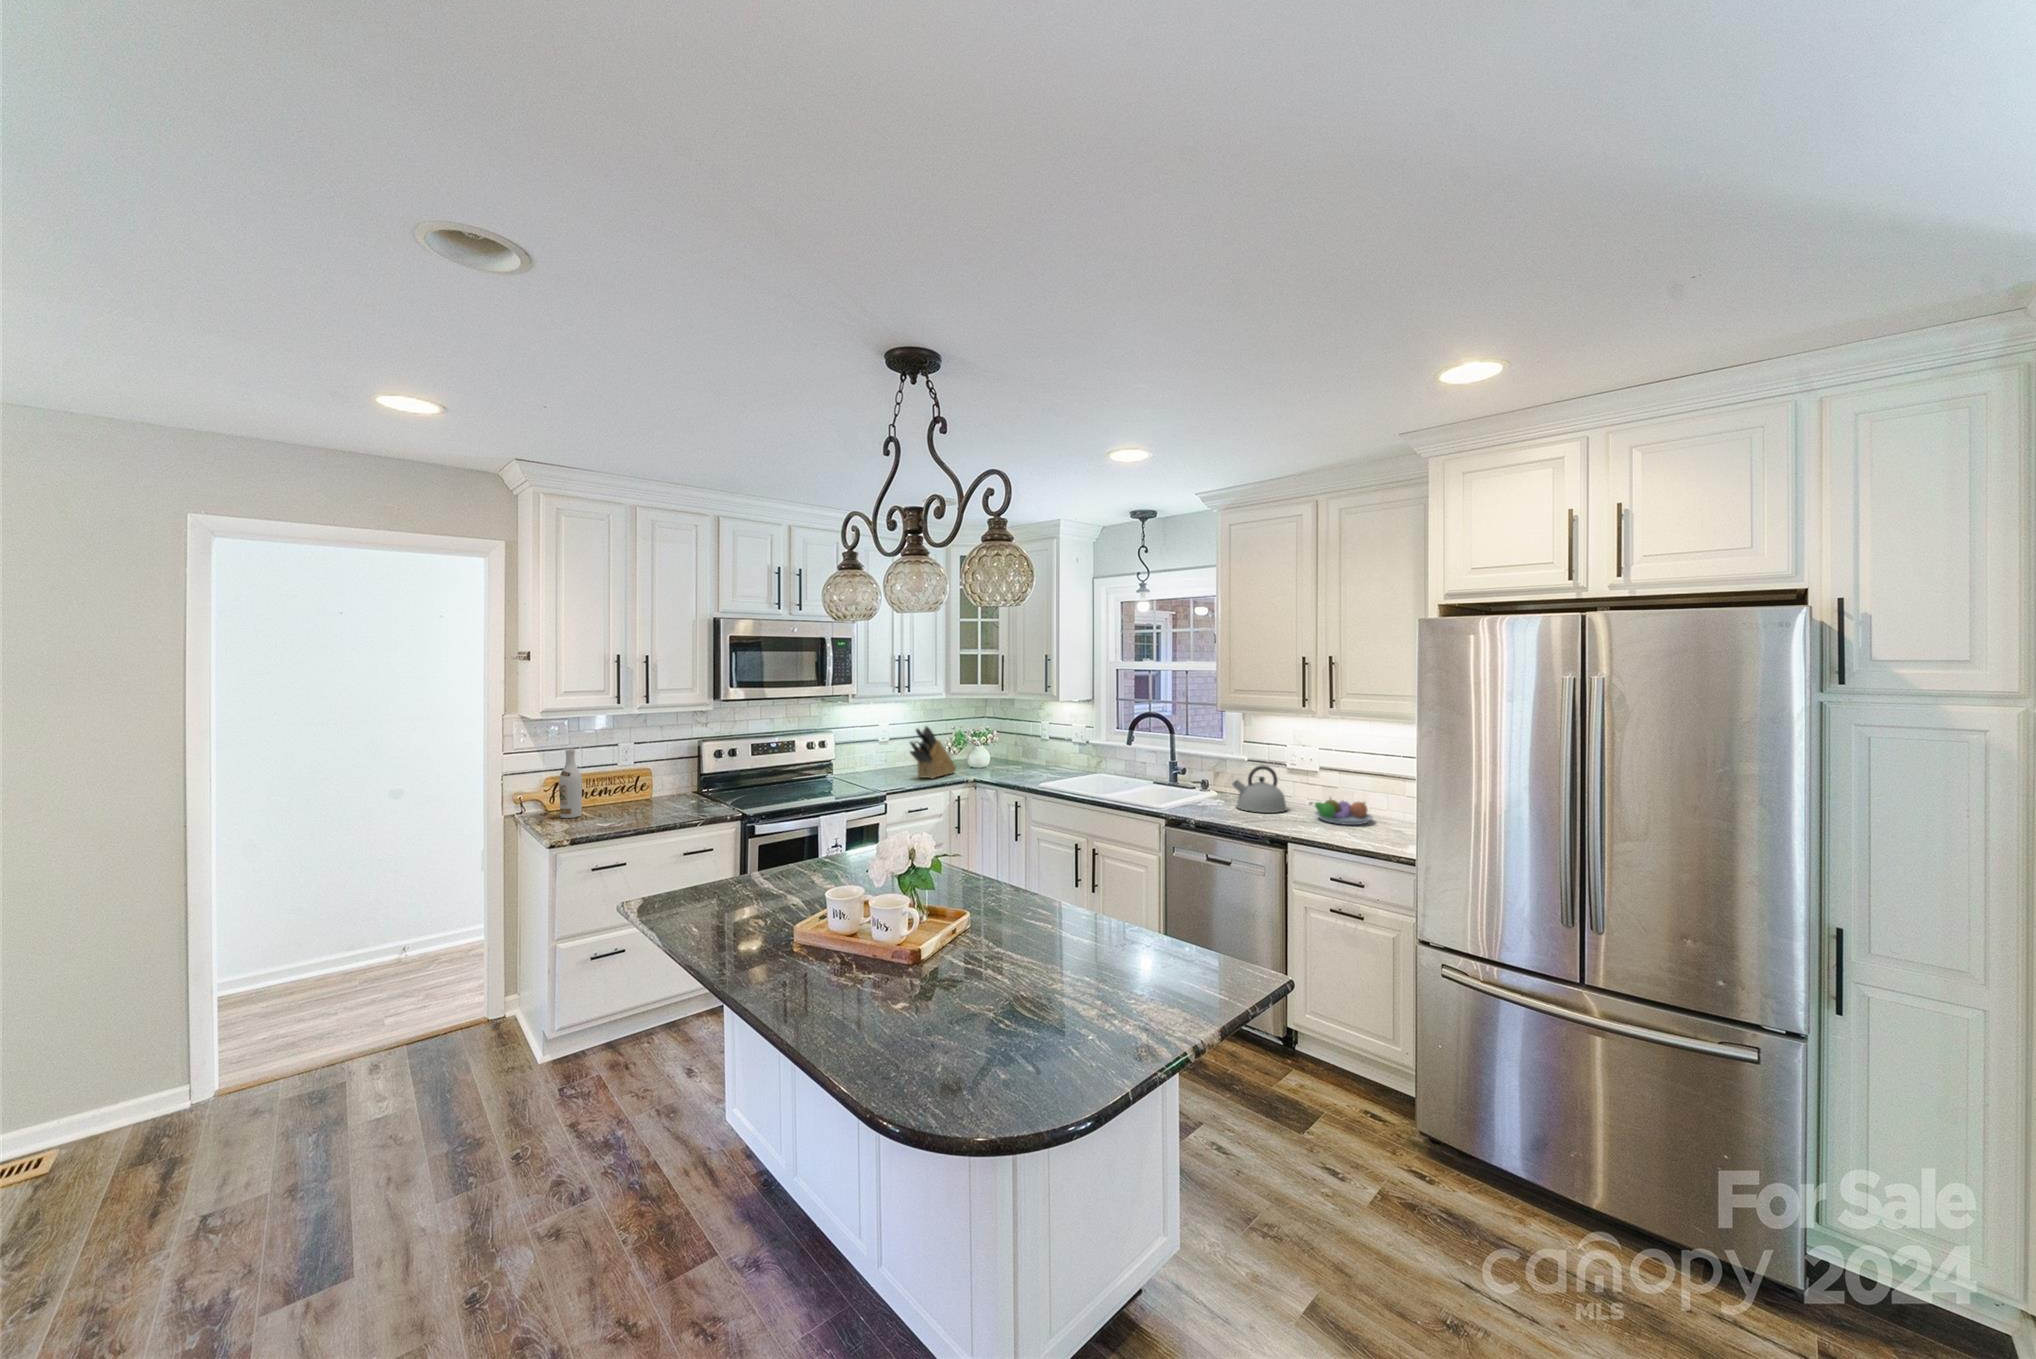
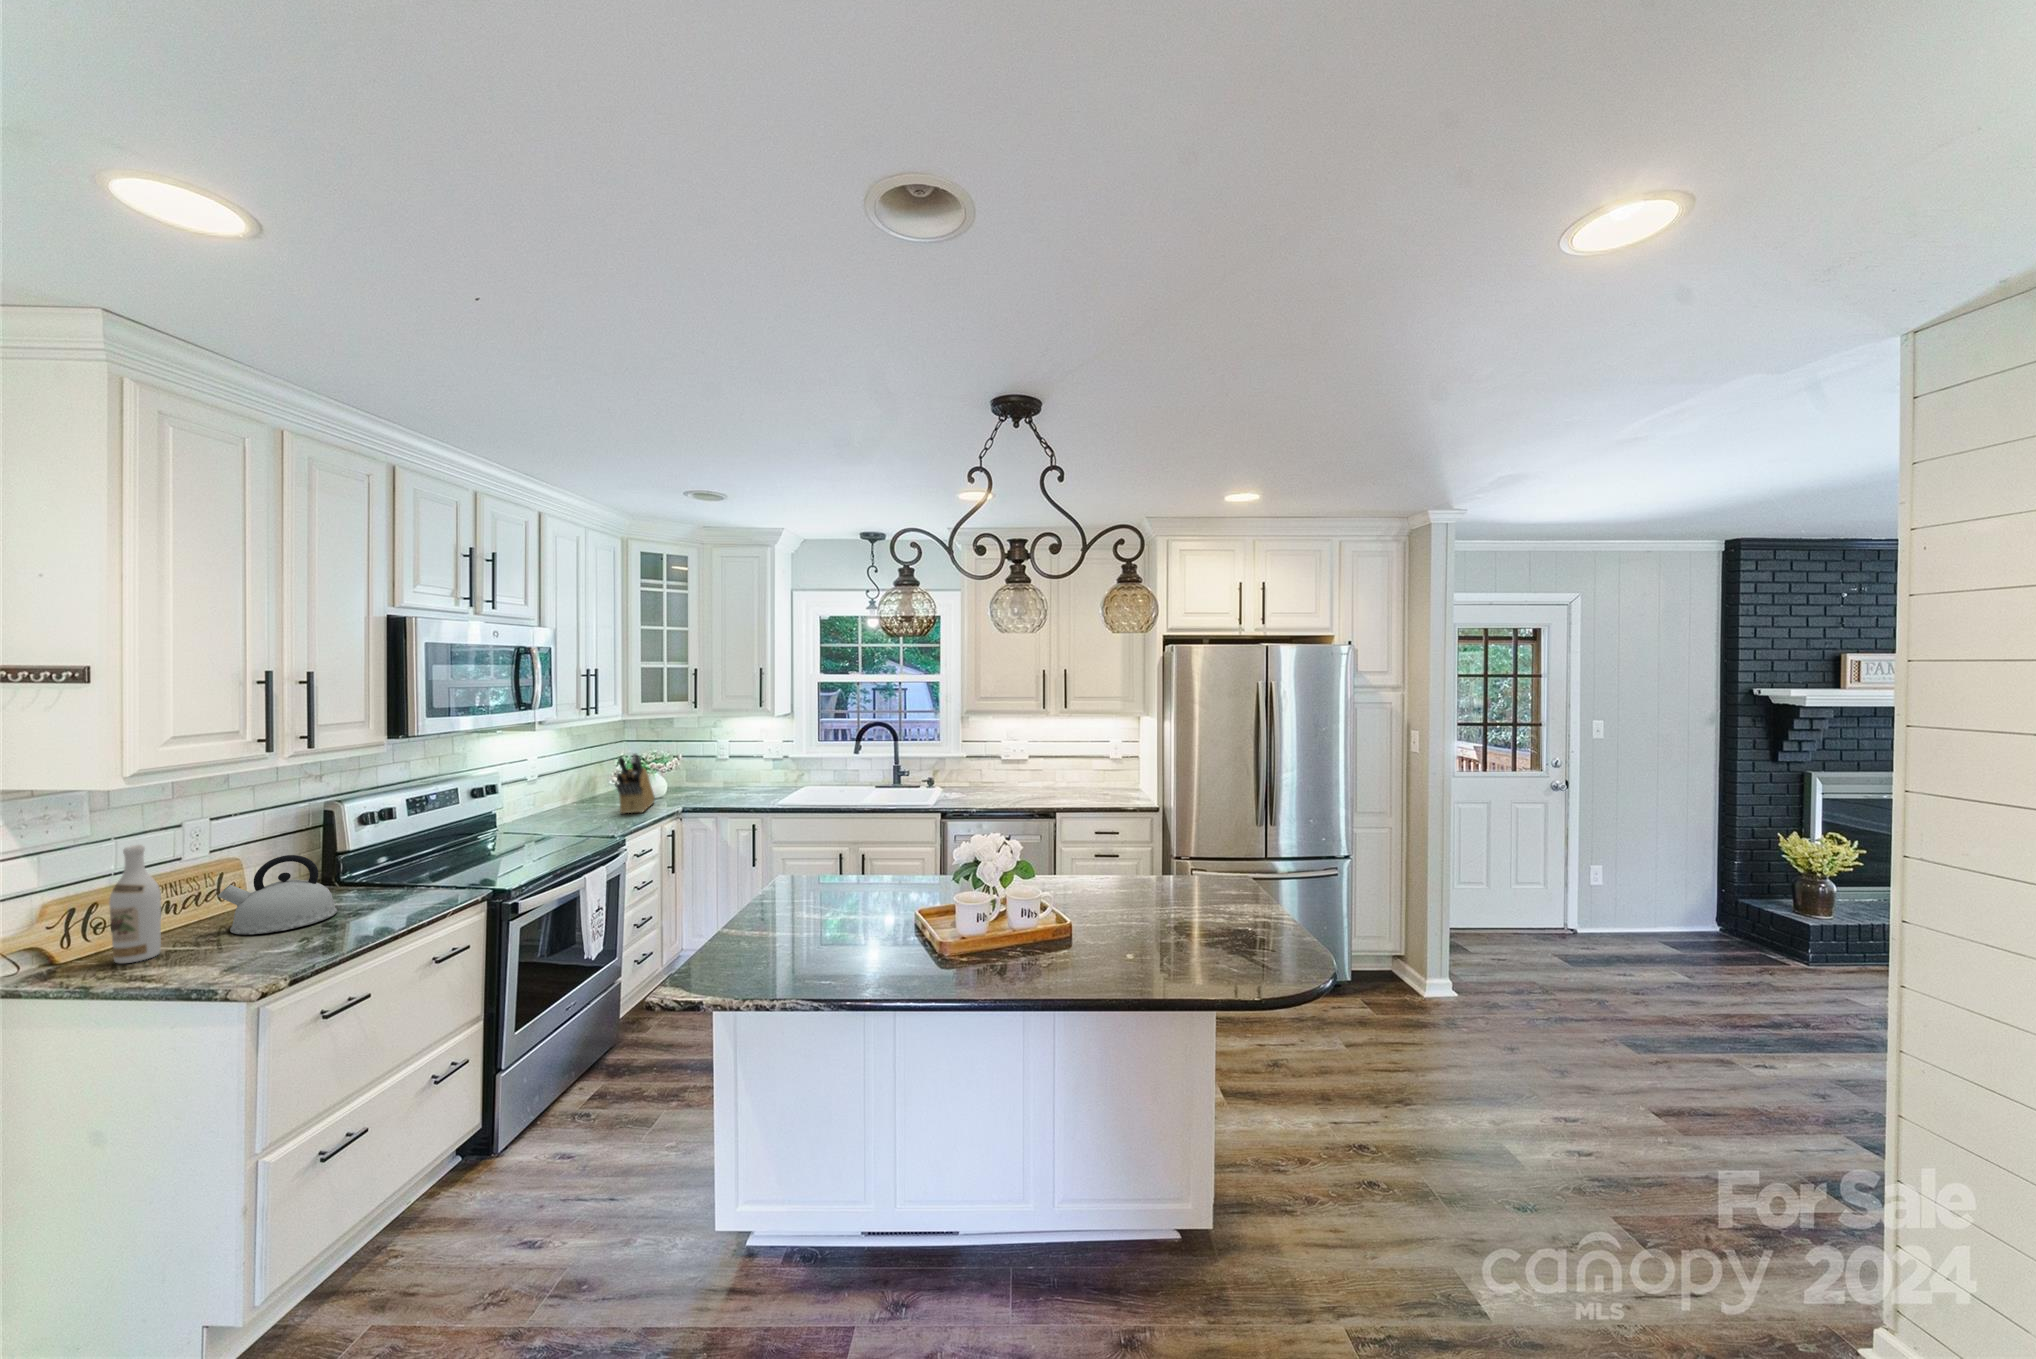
kettle: present [1232,766,1287,813] -> present [218,855,337,934]
fruit bowl: present [1309,799,1372,825] -> none [1041,778,1084,798]

